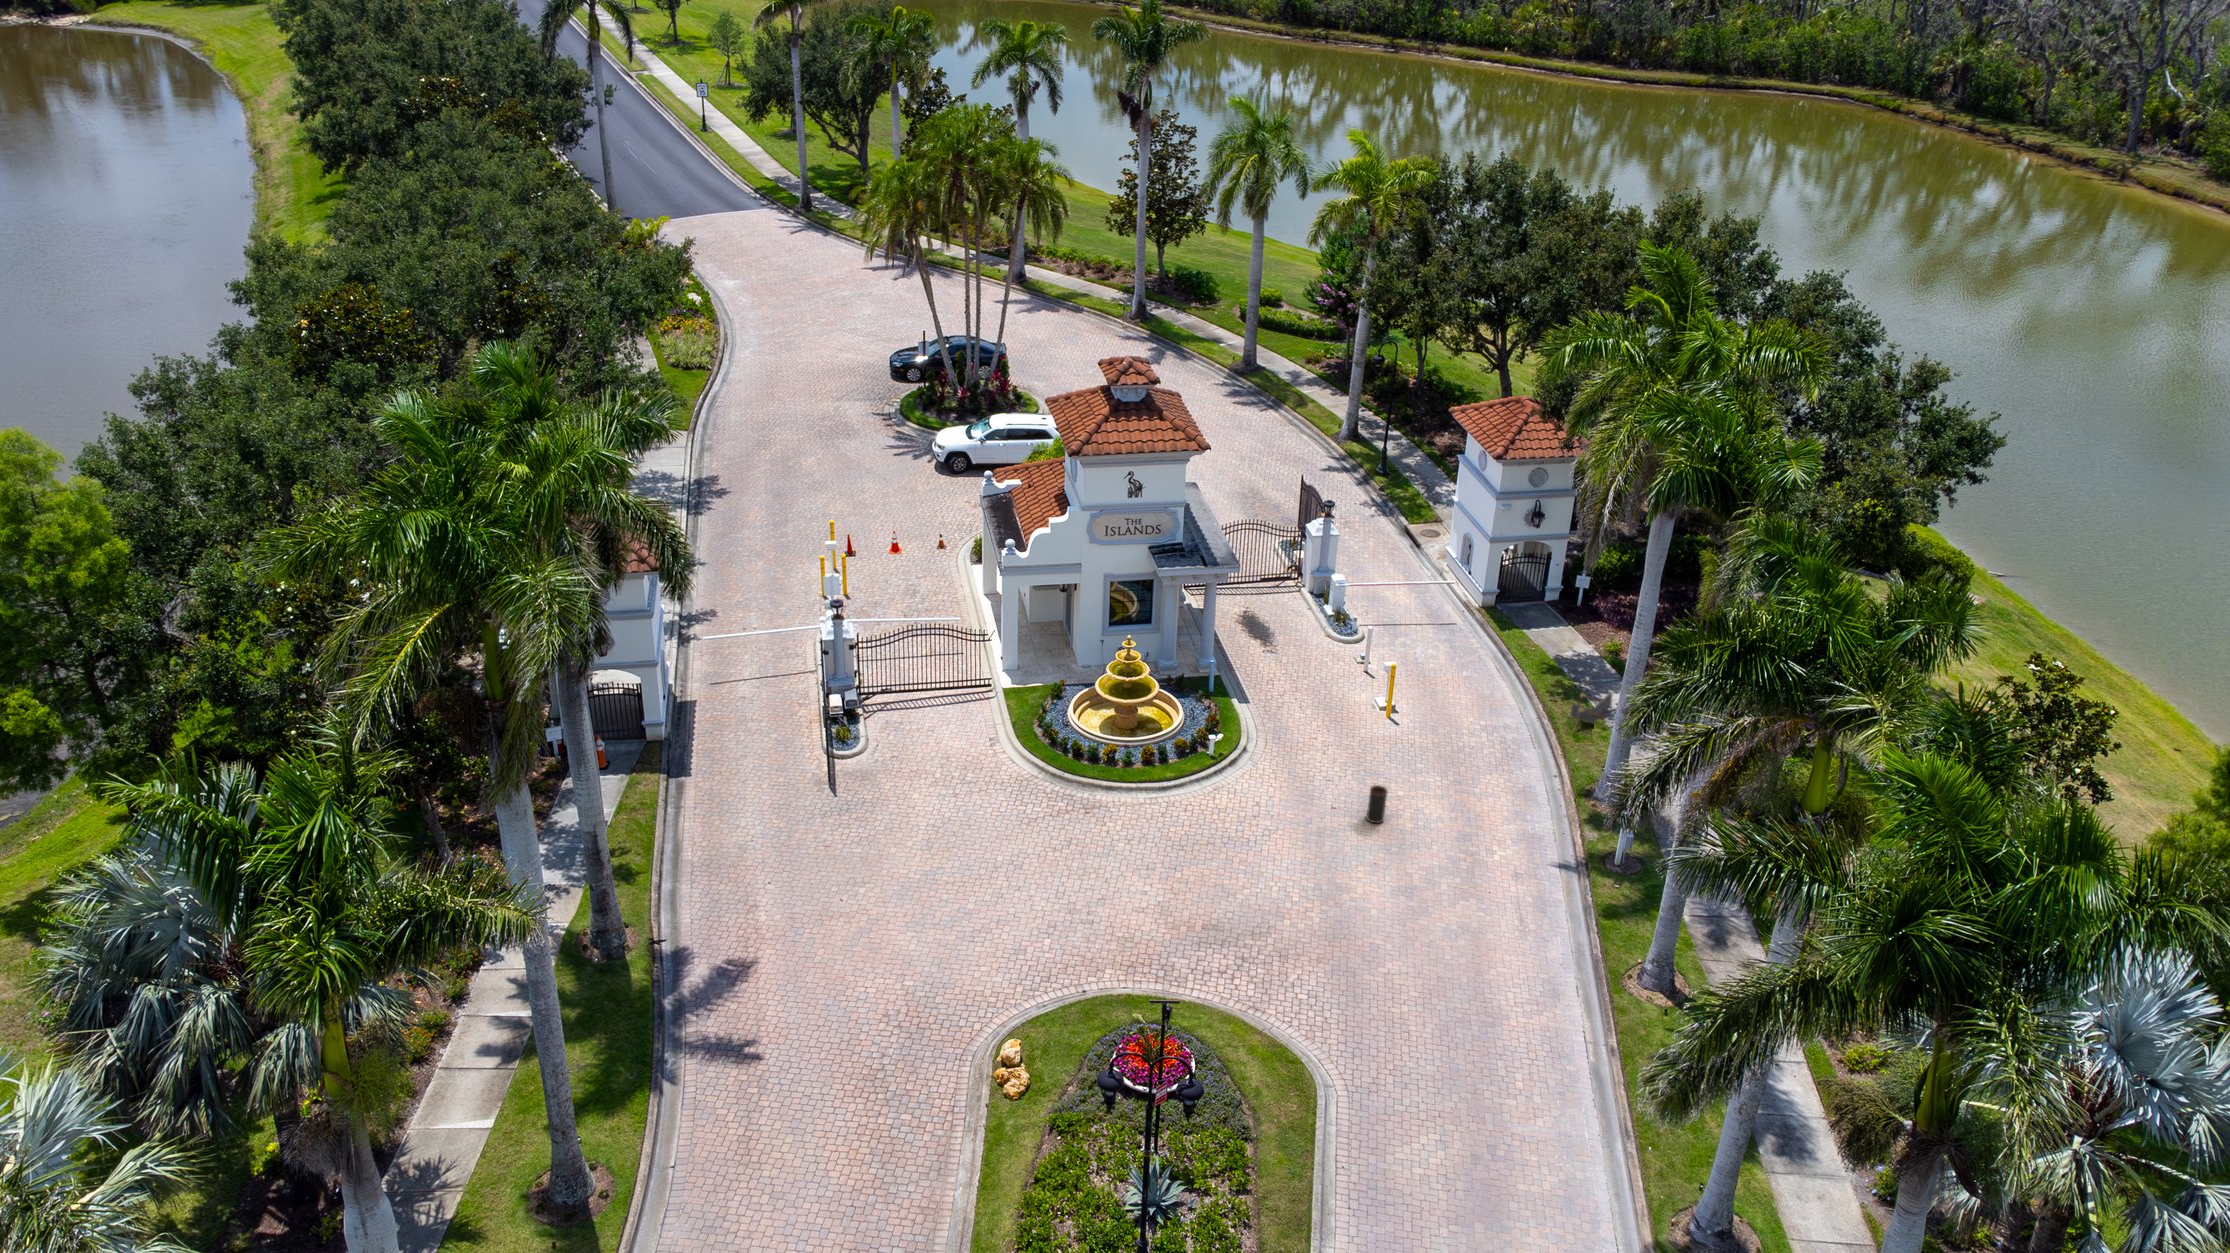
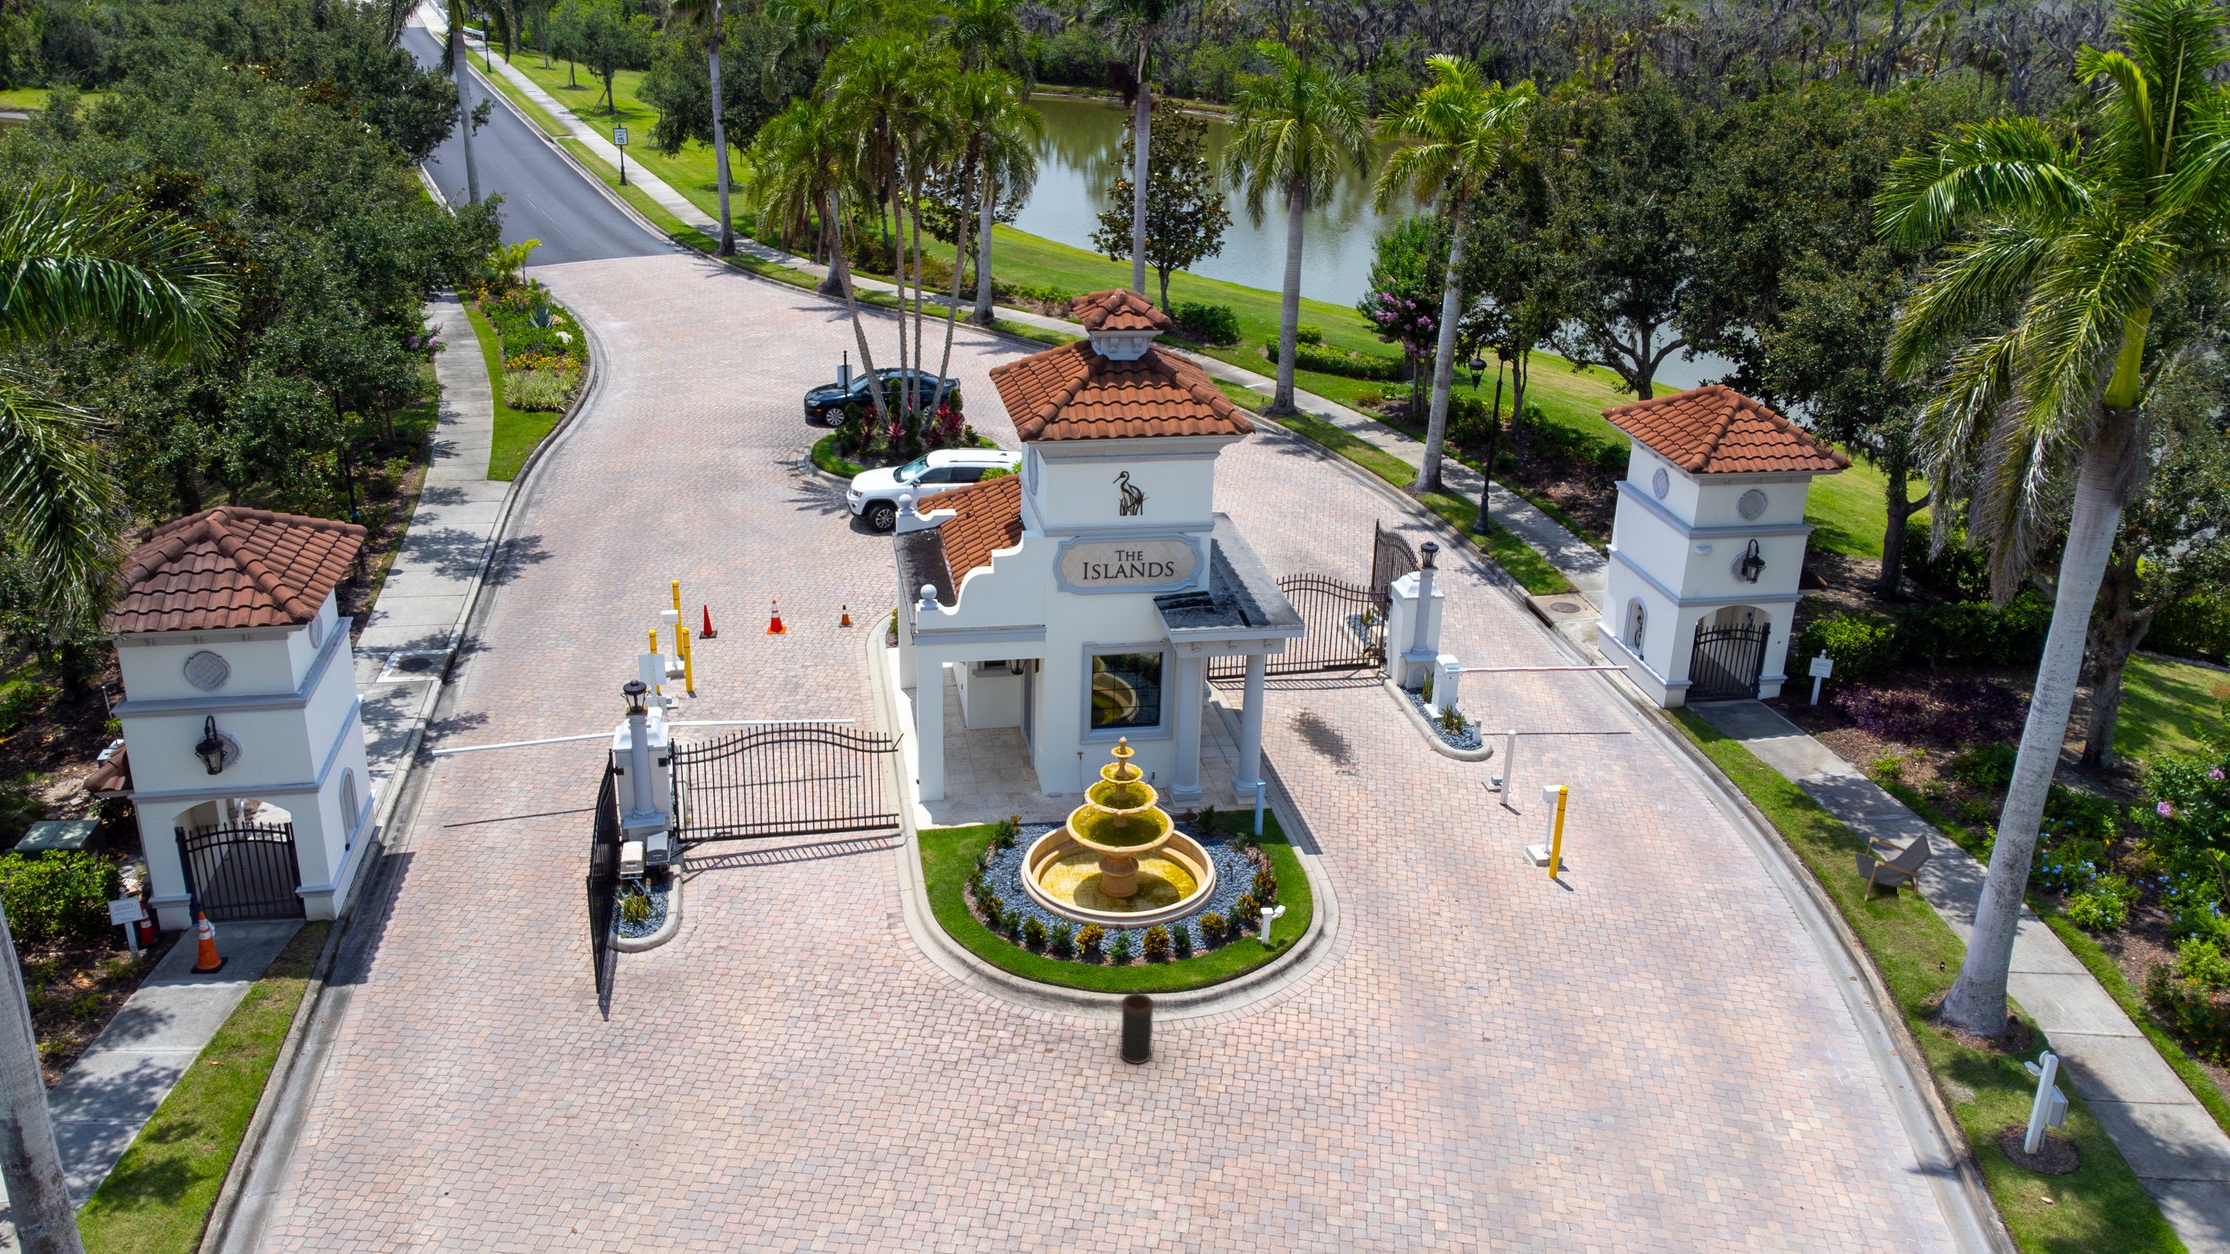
trash can: present [1367,785,1388,824] -> present [1120,993,1153,1063]

